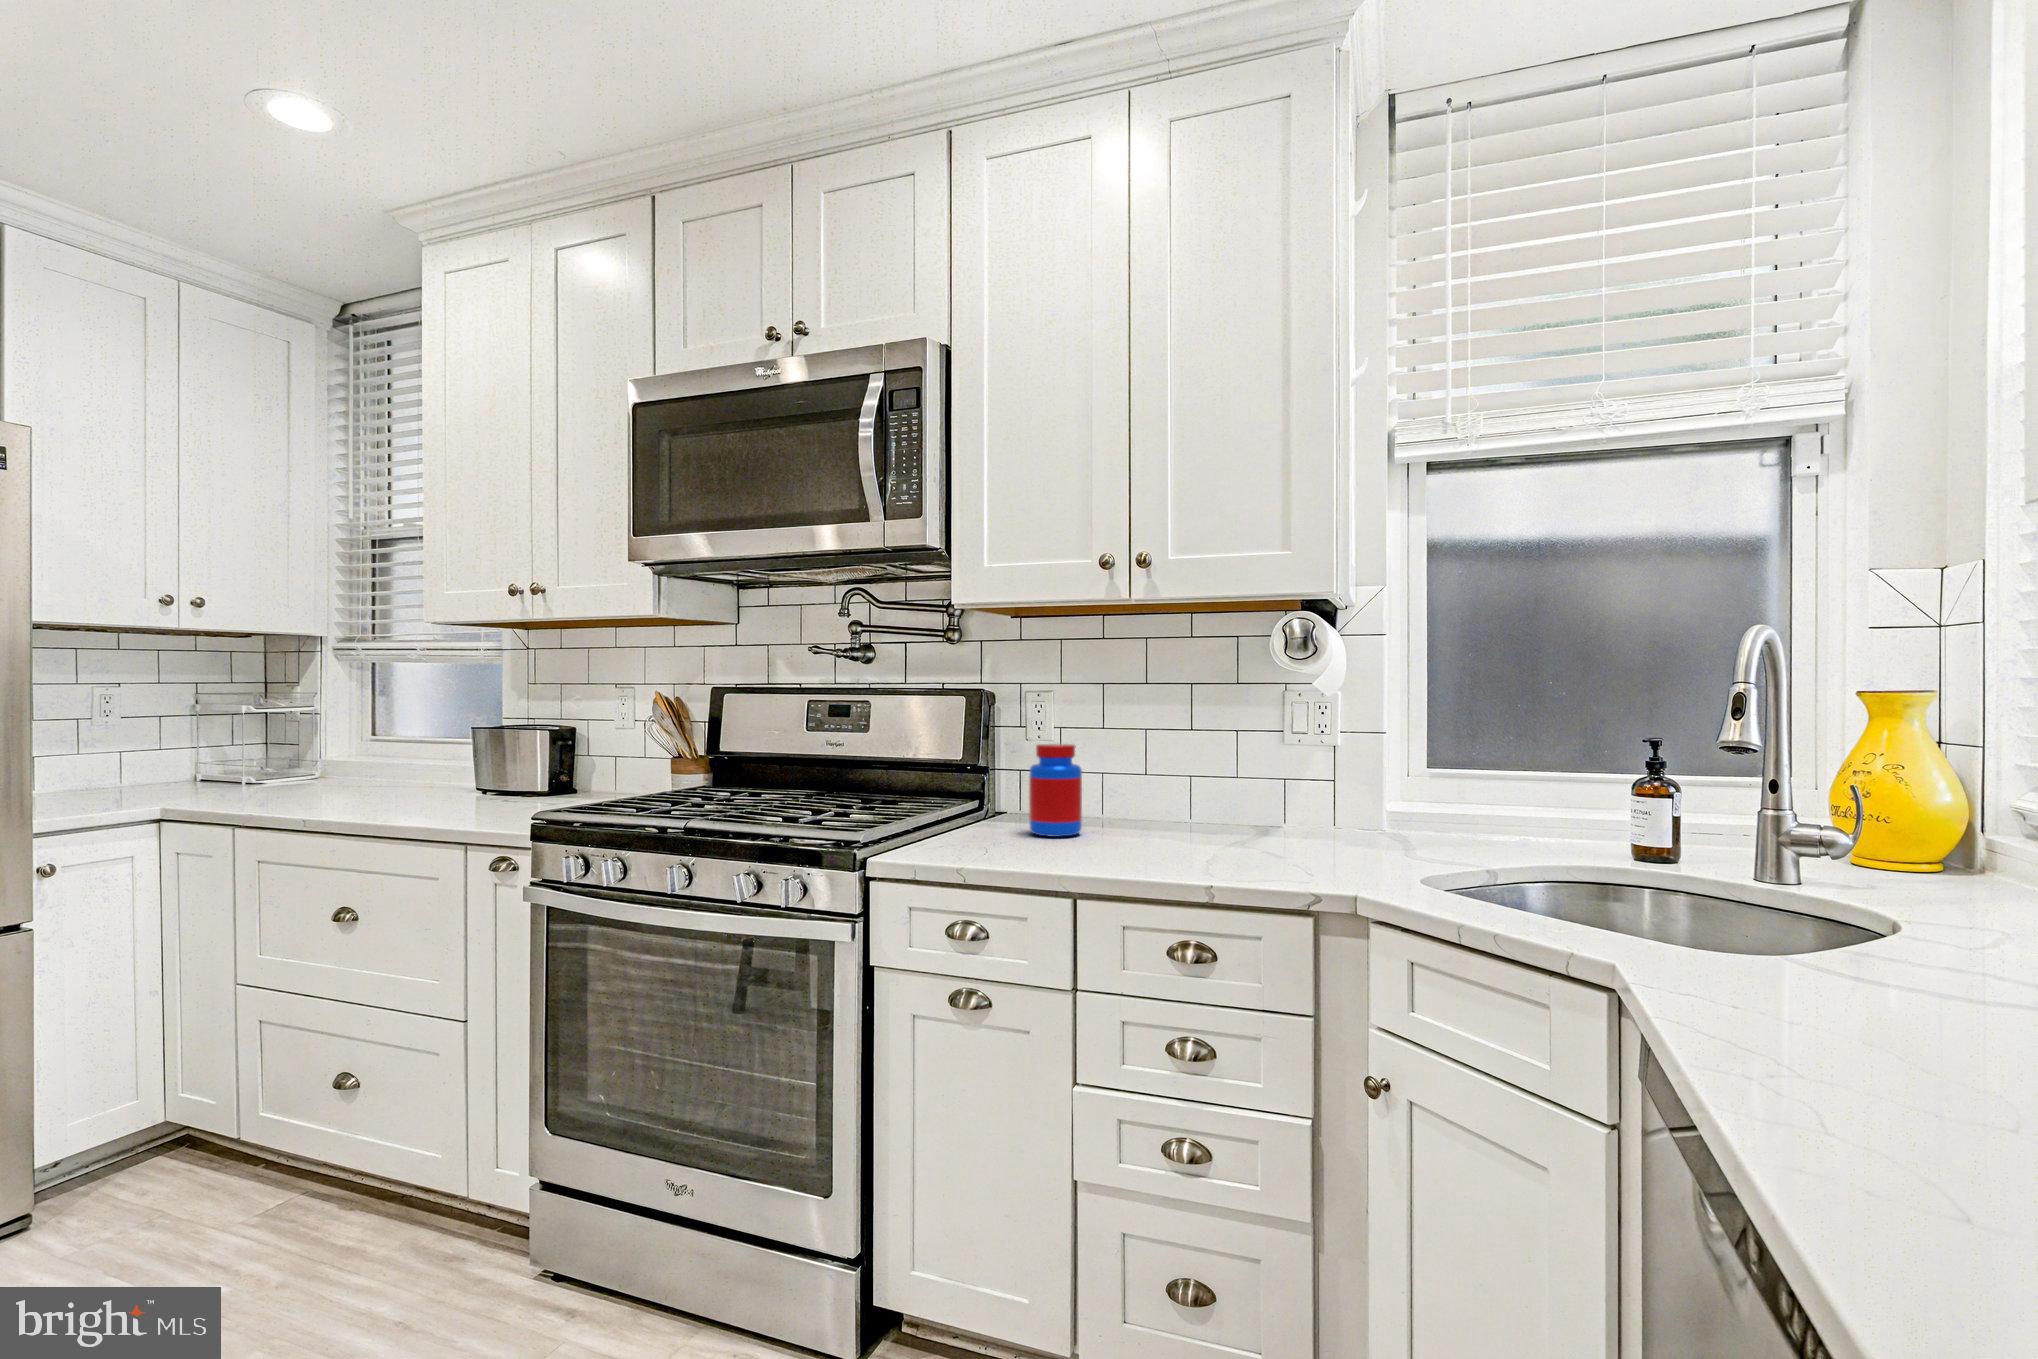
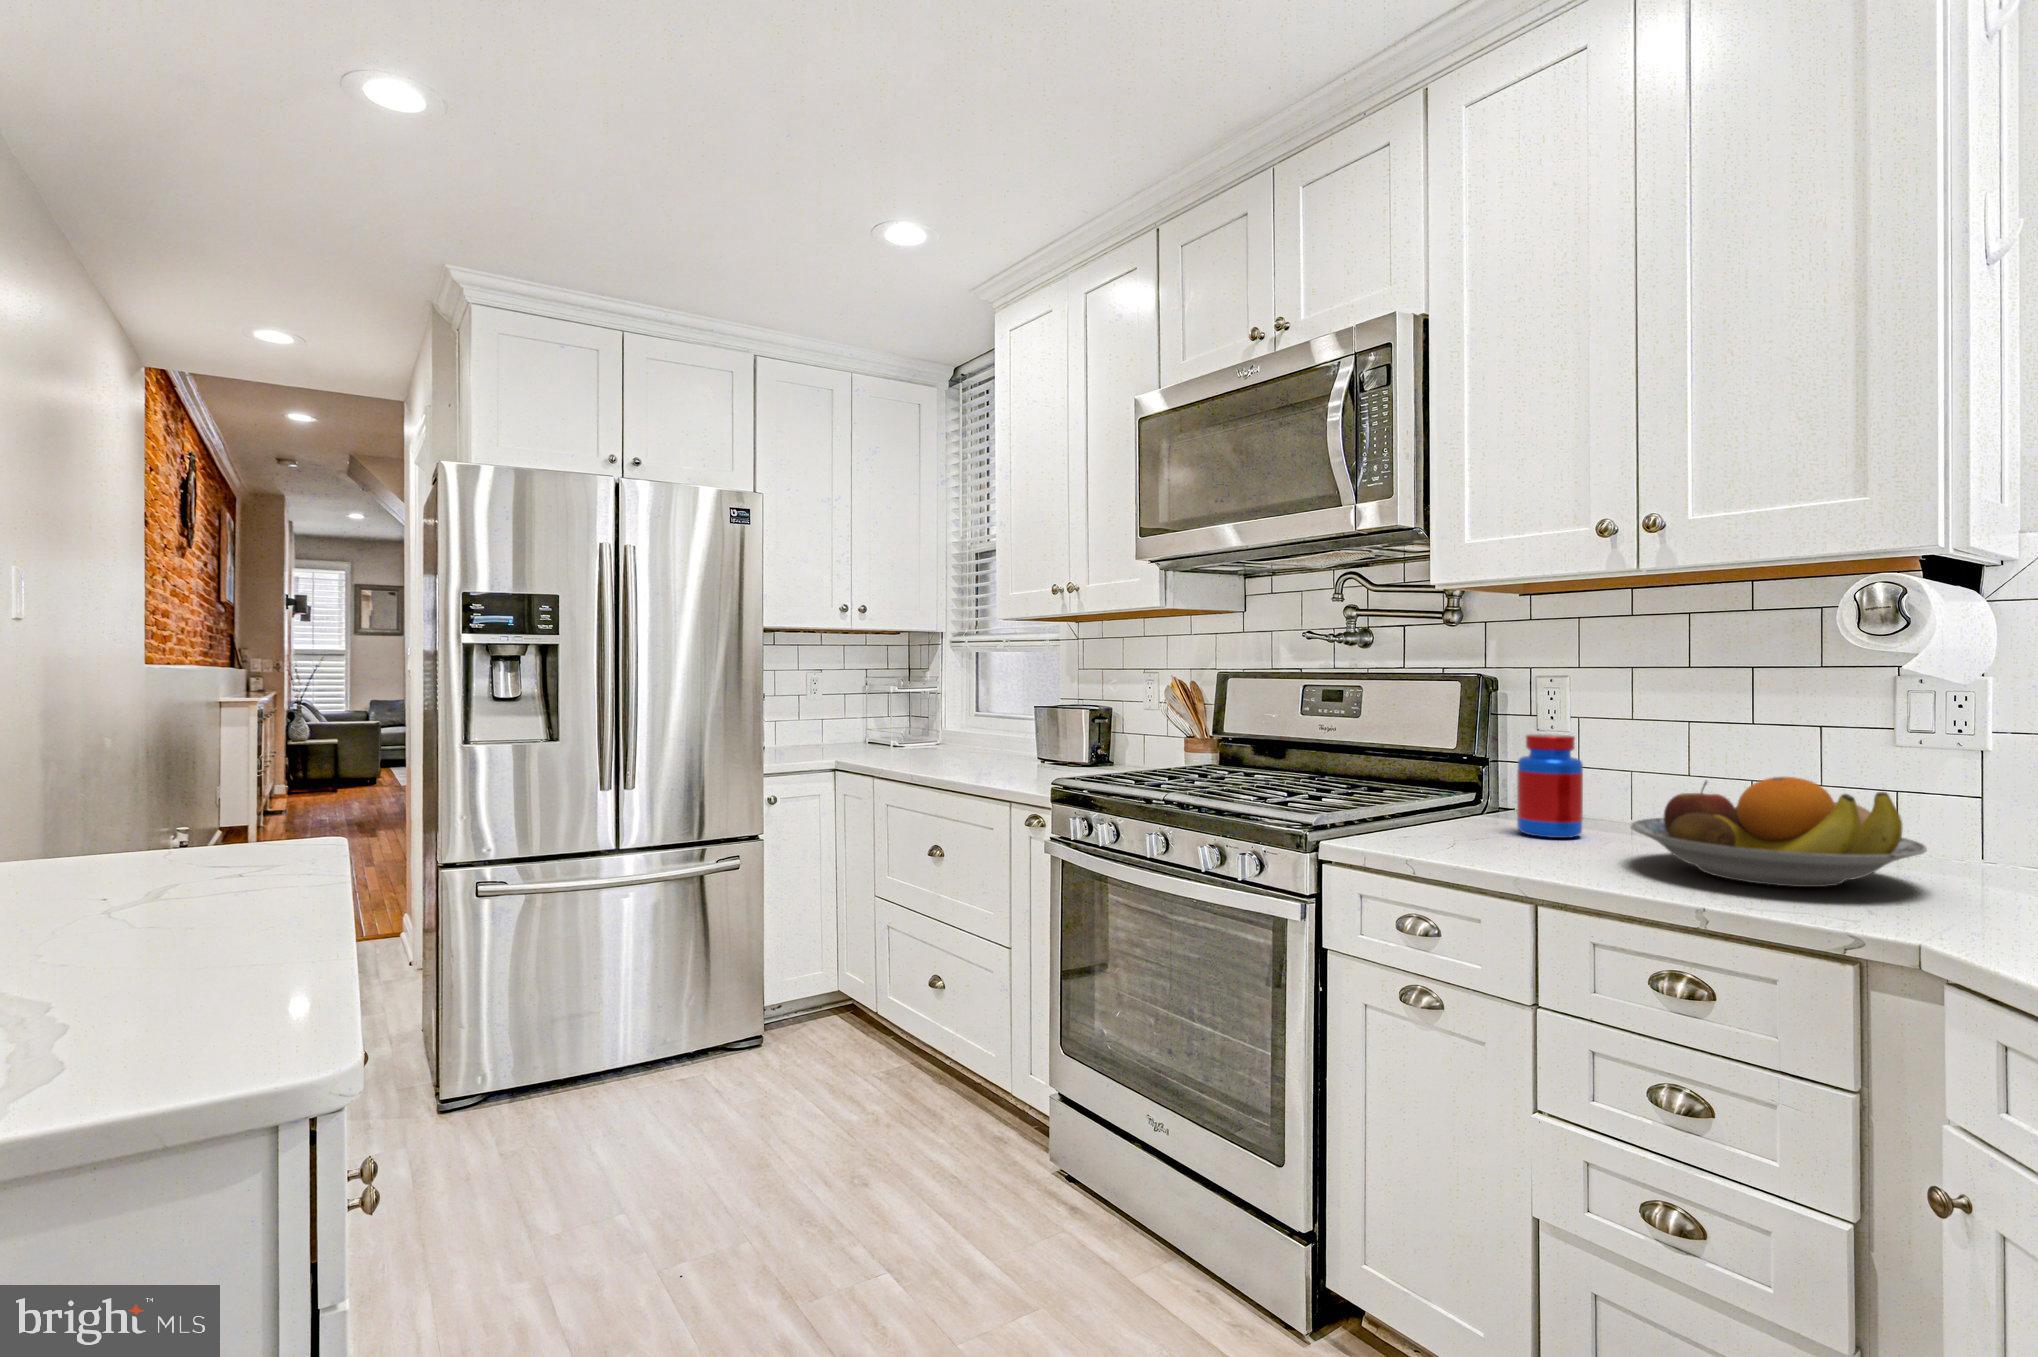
fruit bowl: none [1134,772,1332,861] -> present [1631,777,1927,887]

